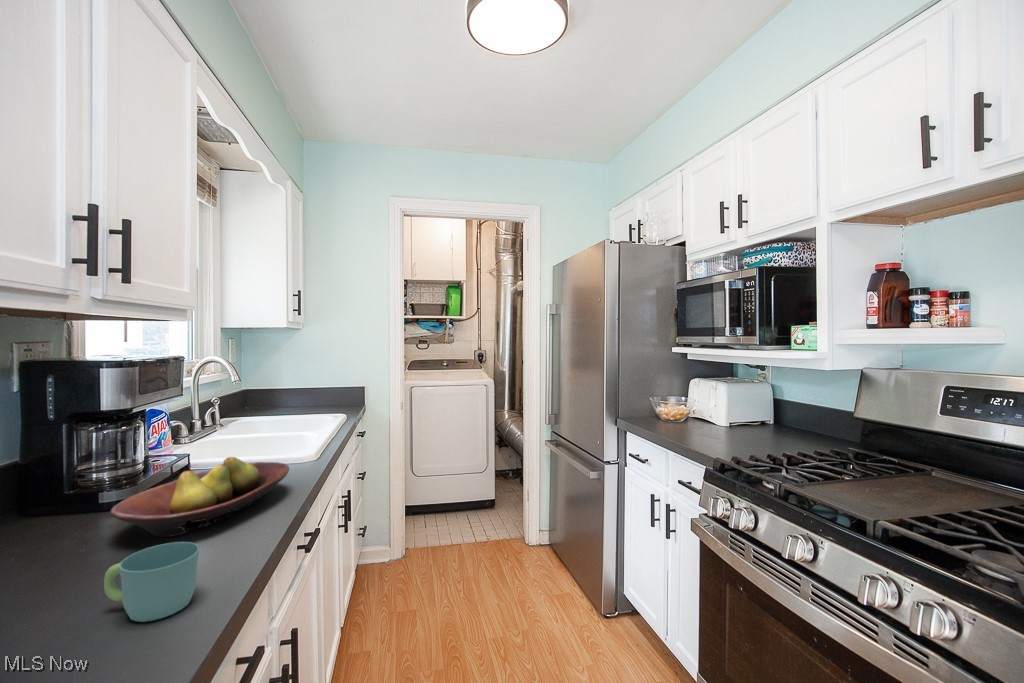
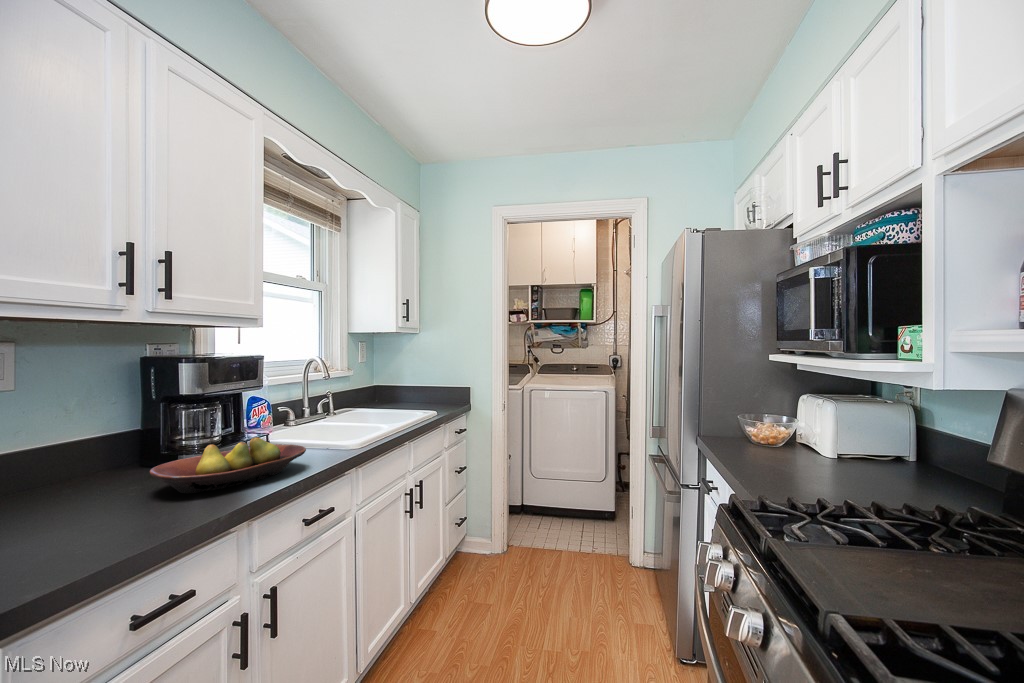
mug: present [104,542,199,622] -> none [80,495,143,549]

